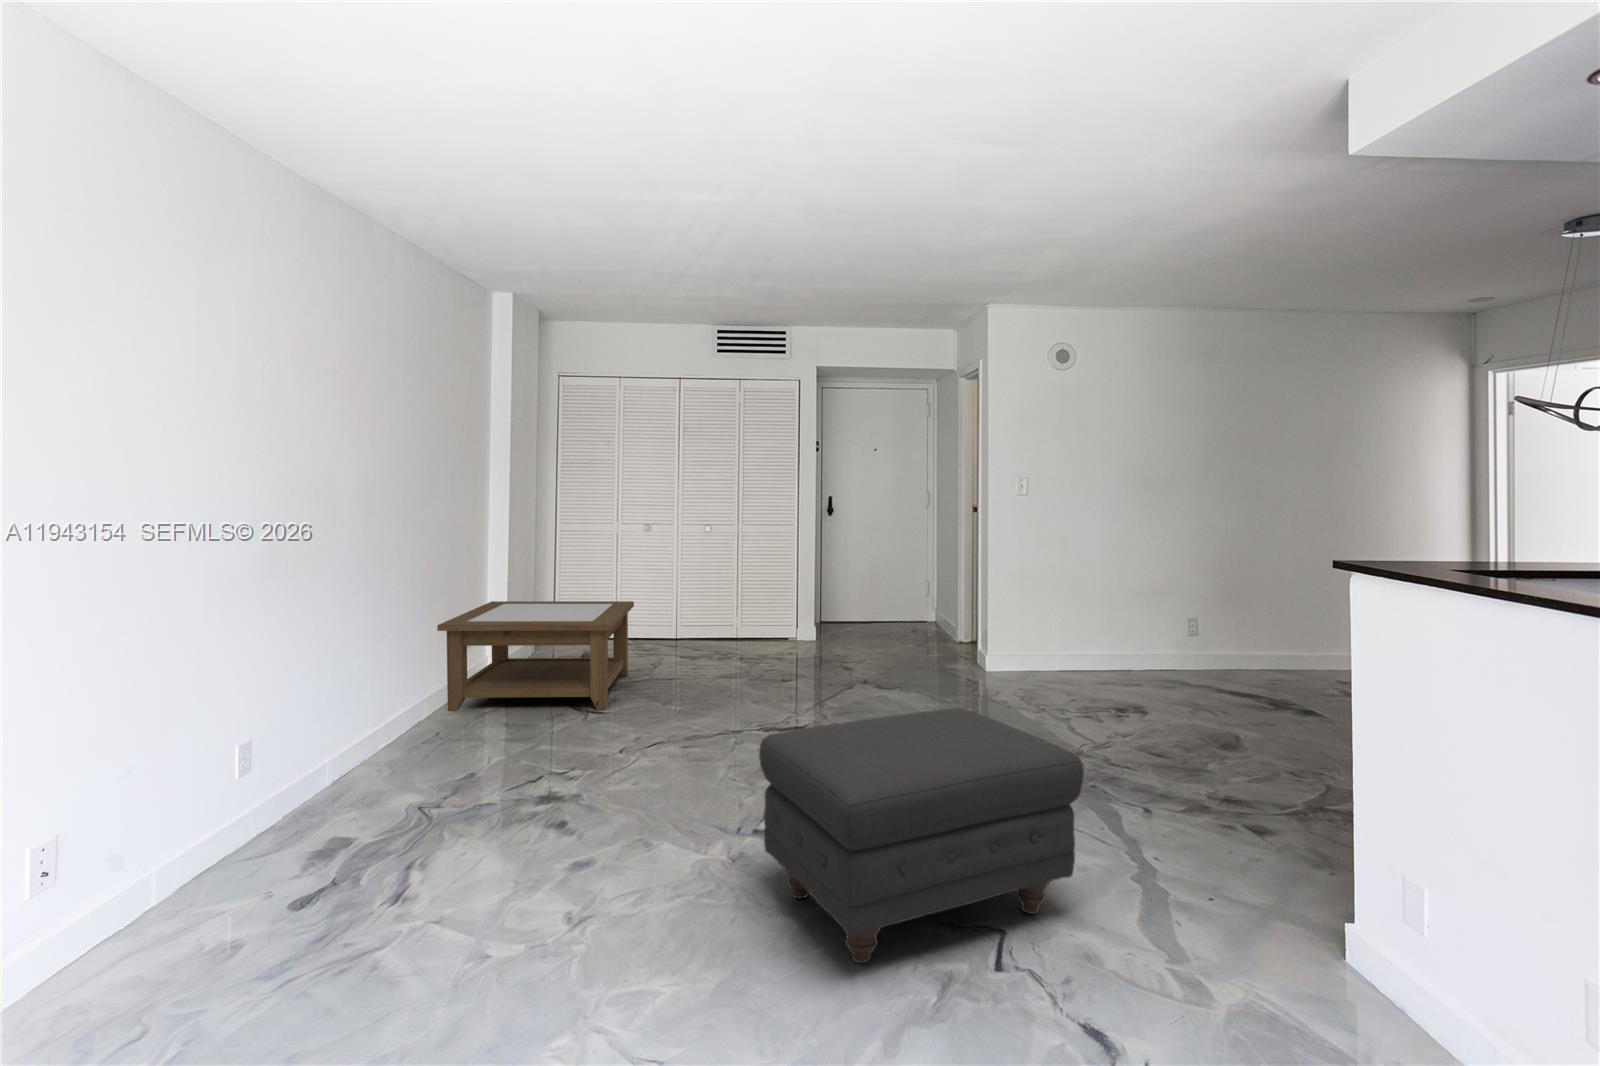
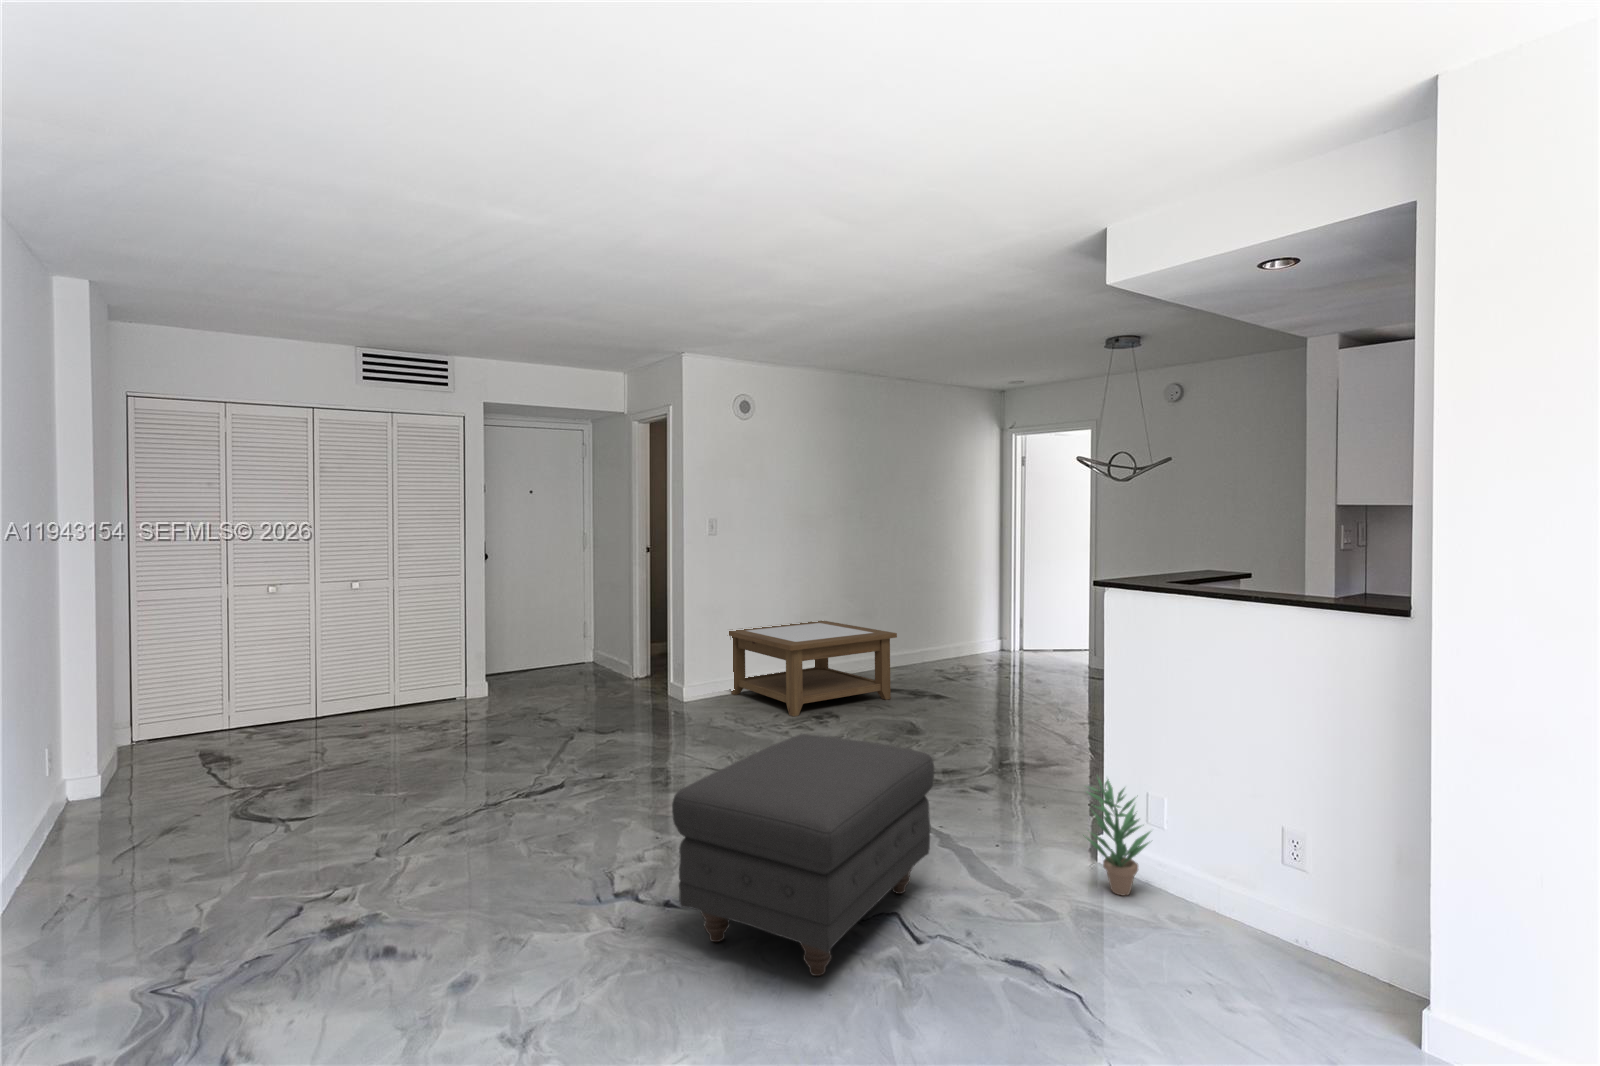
coffee table: present [437,601,634,711] -> present [729,621,897,716]
potted plant: none [1296,831,1416,1016] -> present [1083,778,1150,895]

